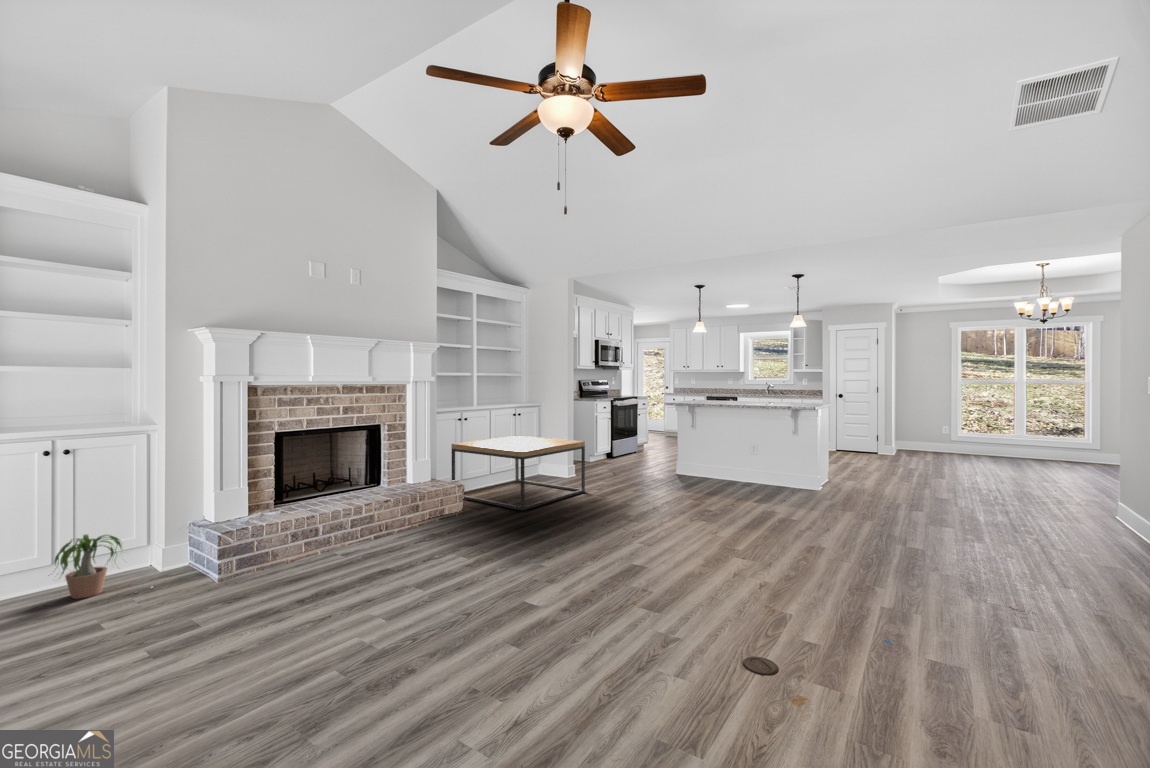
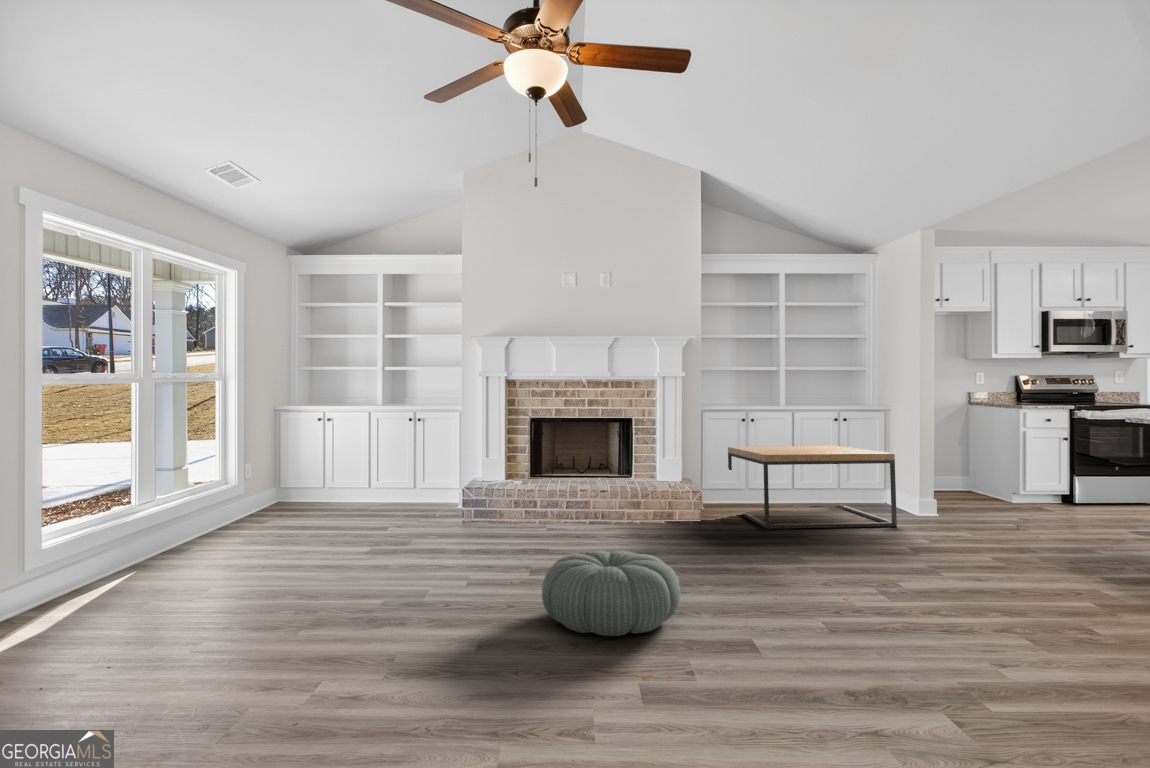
potted plant: present [55,534,122,599] -> none [382,479,430,519]
pouf: none [566,559,684,643] -> present [542,551,680,636]

